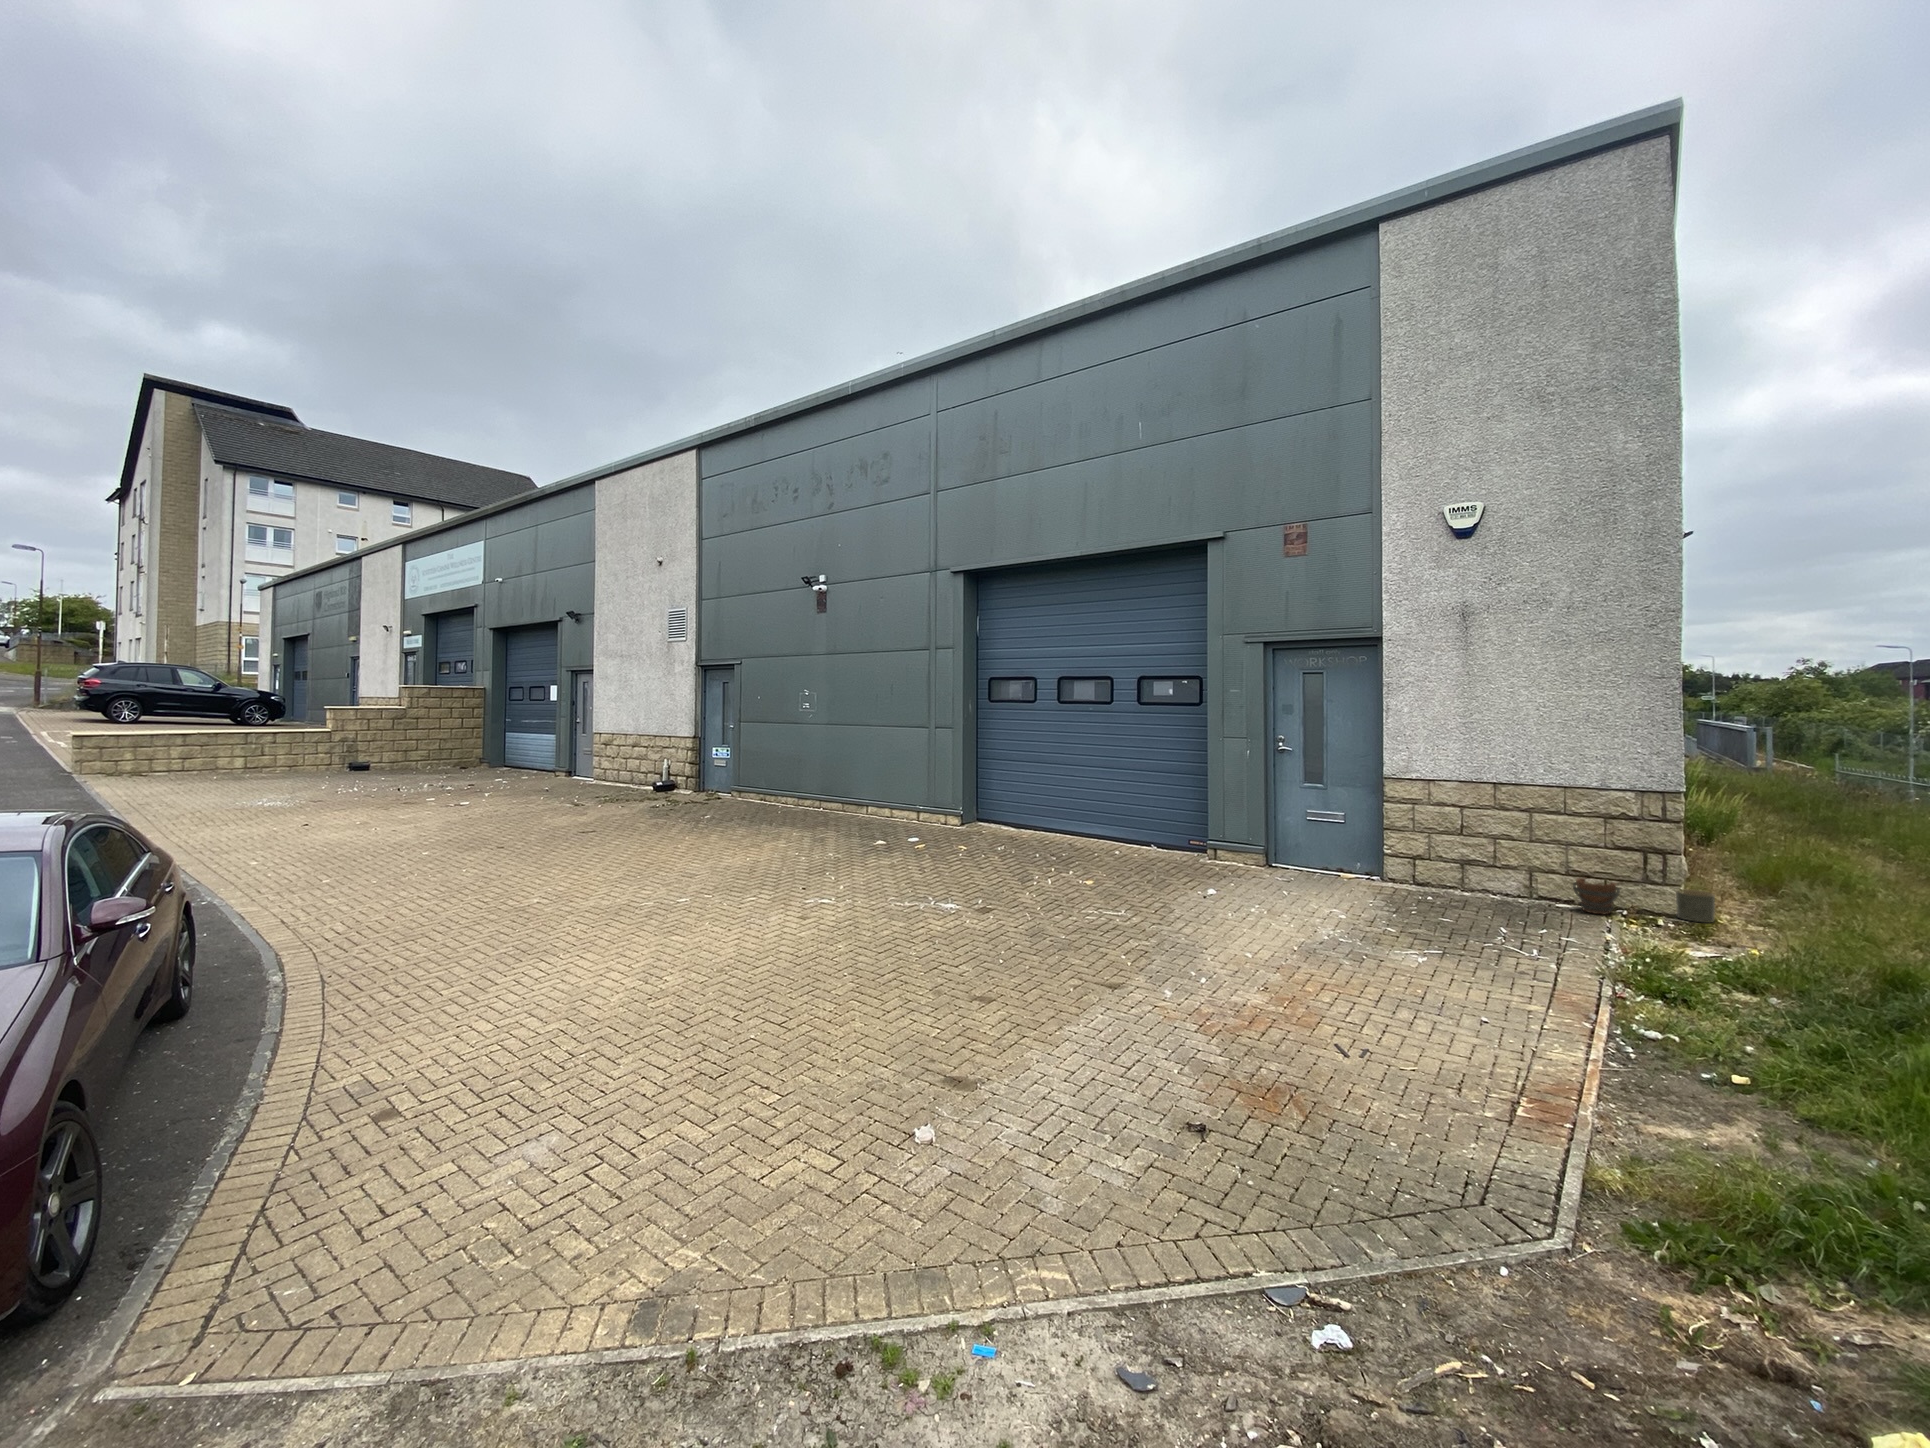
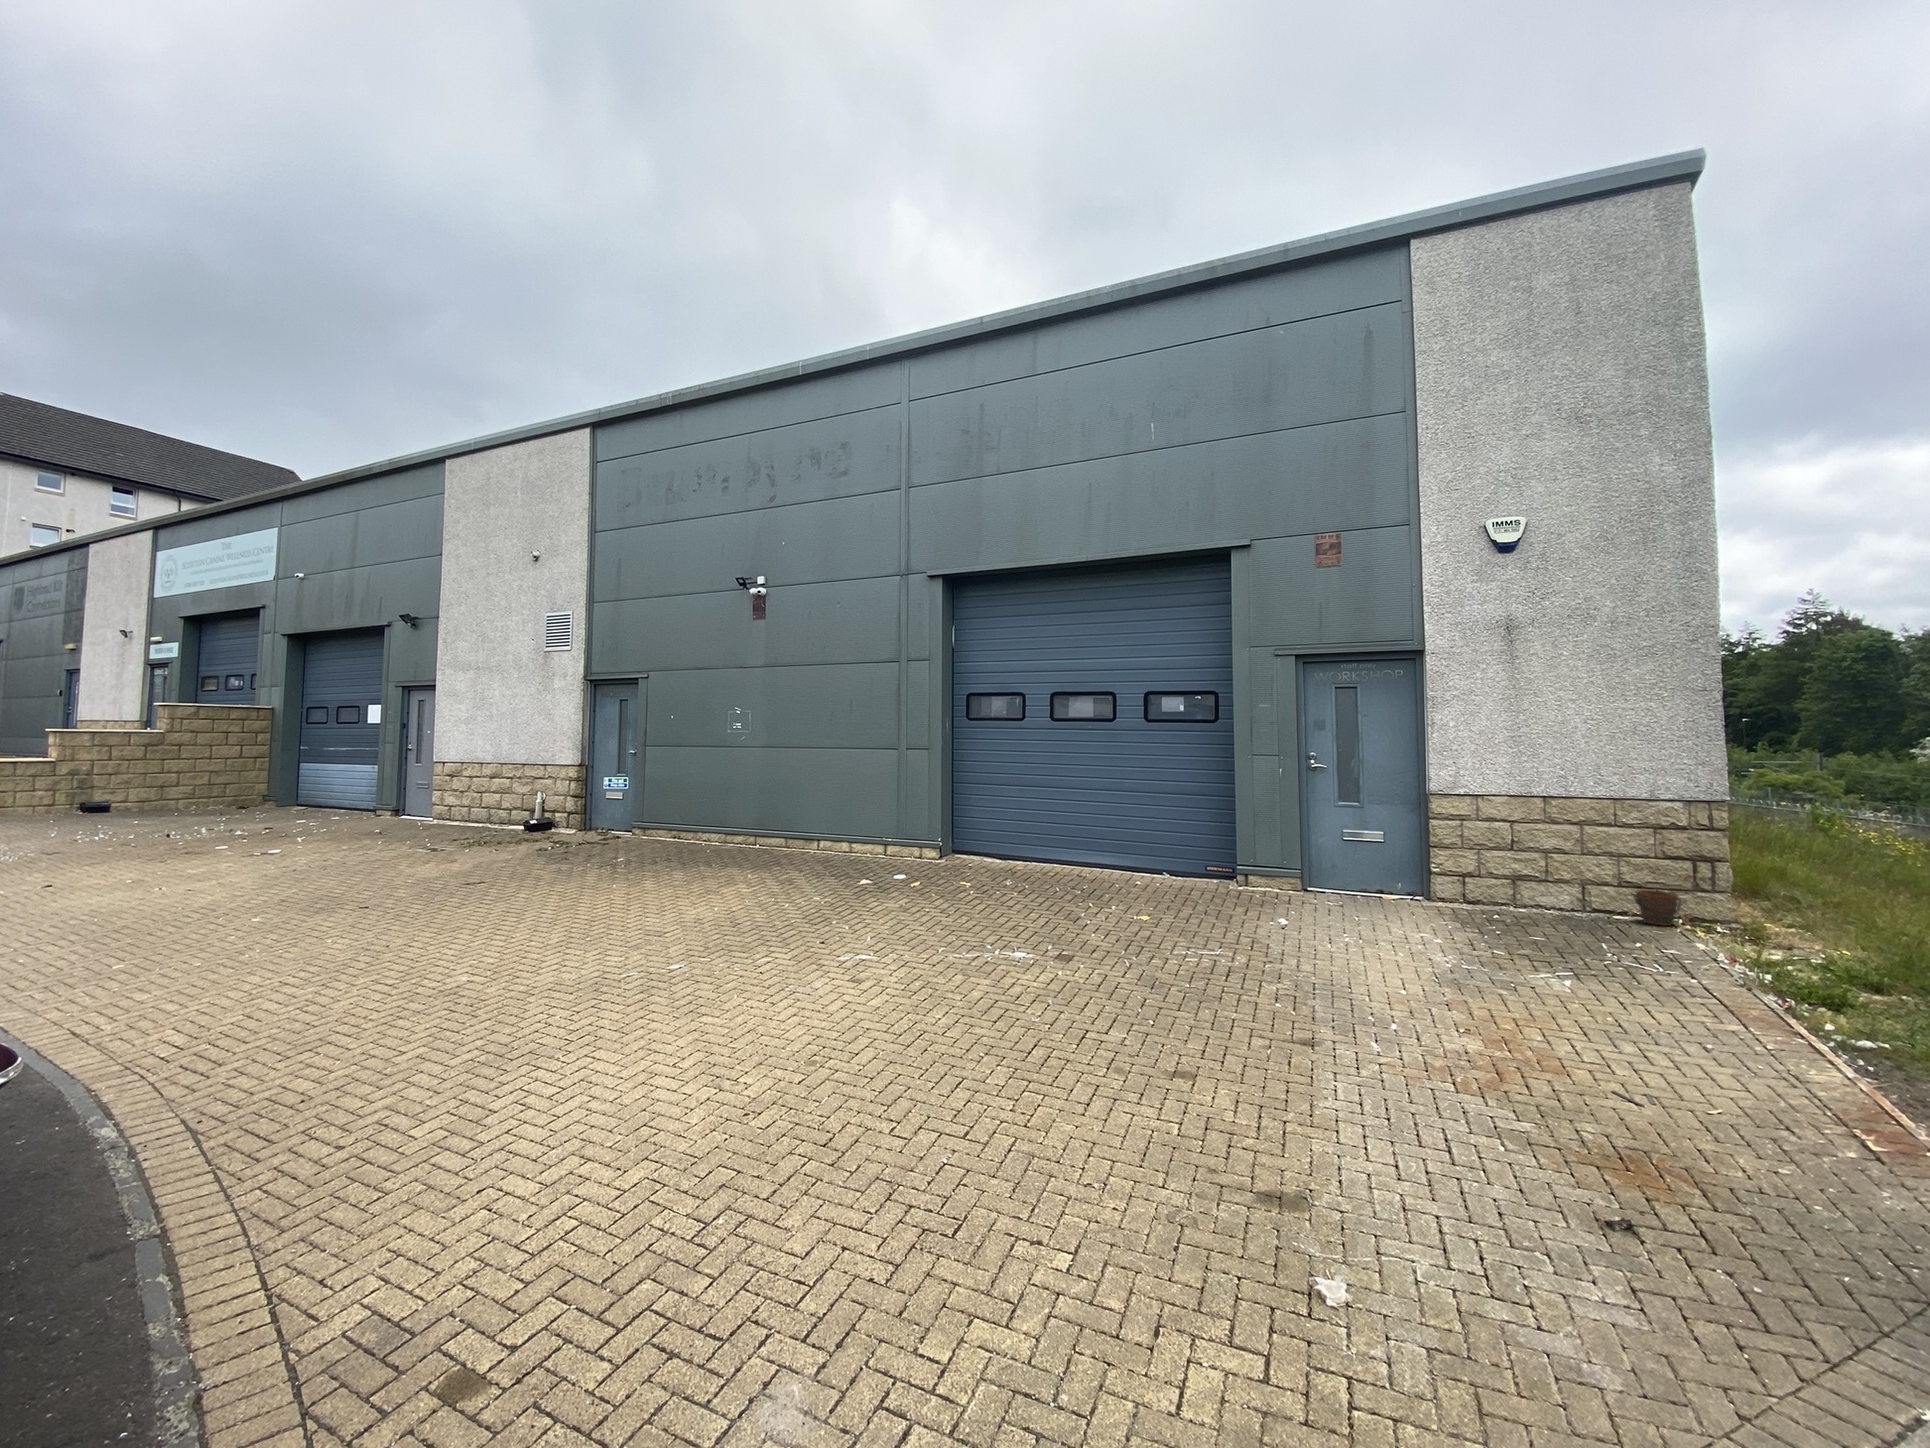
planter: present [1676,889,1715,923] -> none [1731,897,1770,929]

